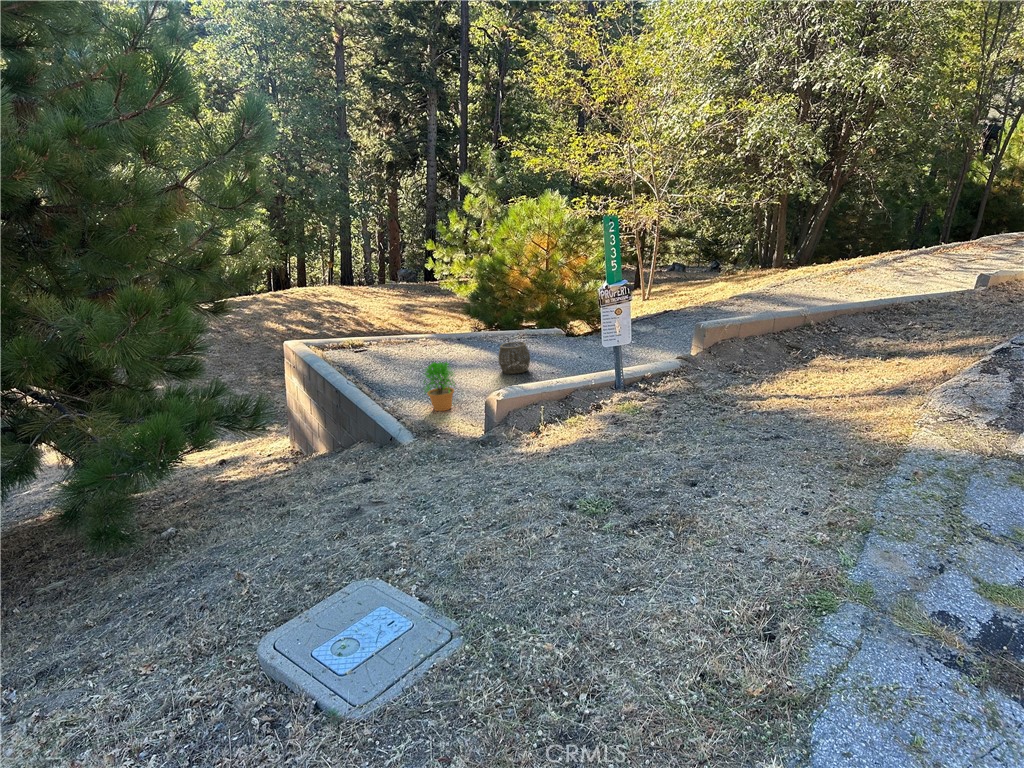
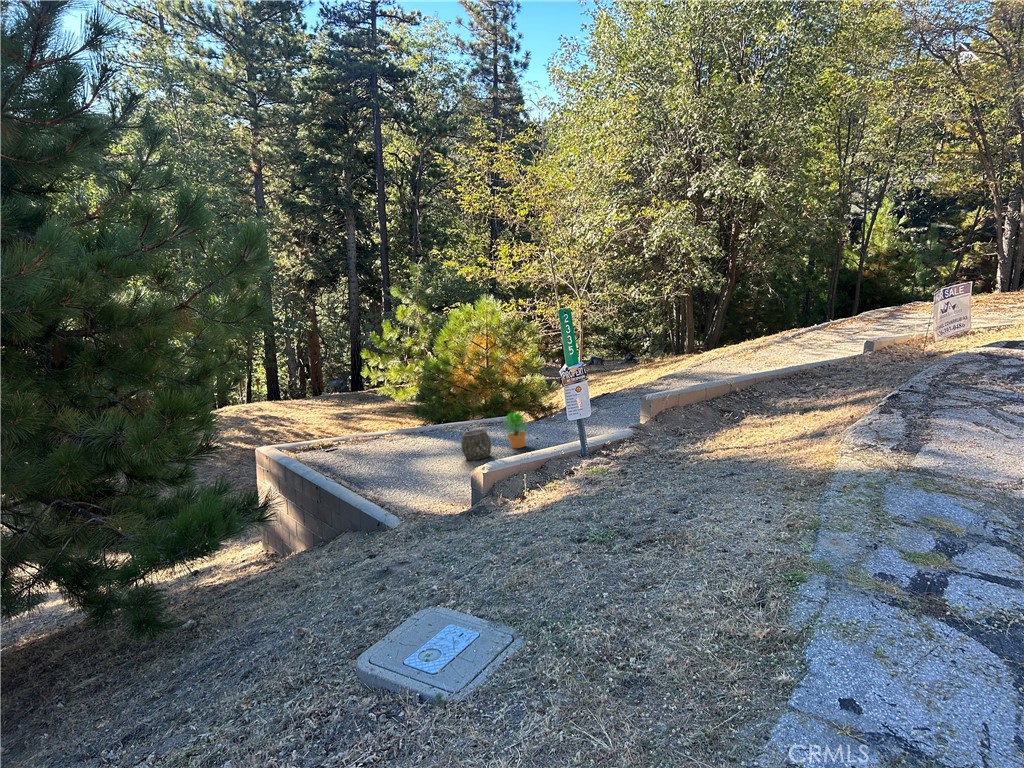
potted plant: present [423,362,455,411] -> present [504,412,527,448]

